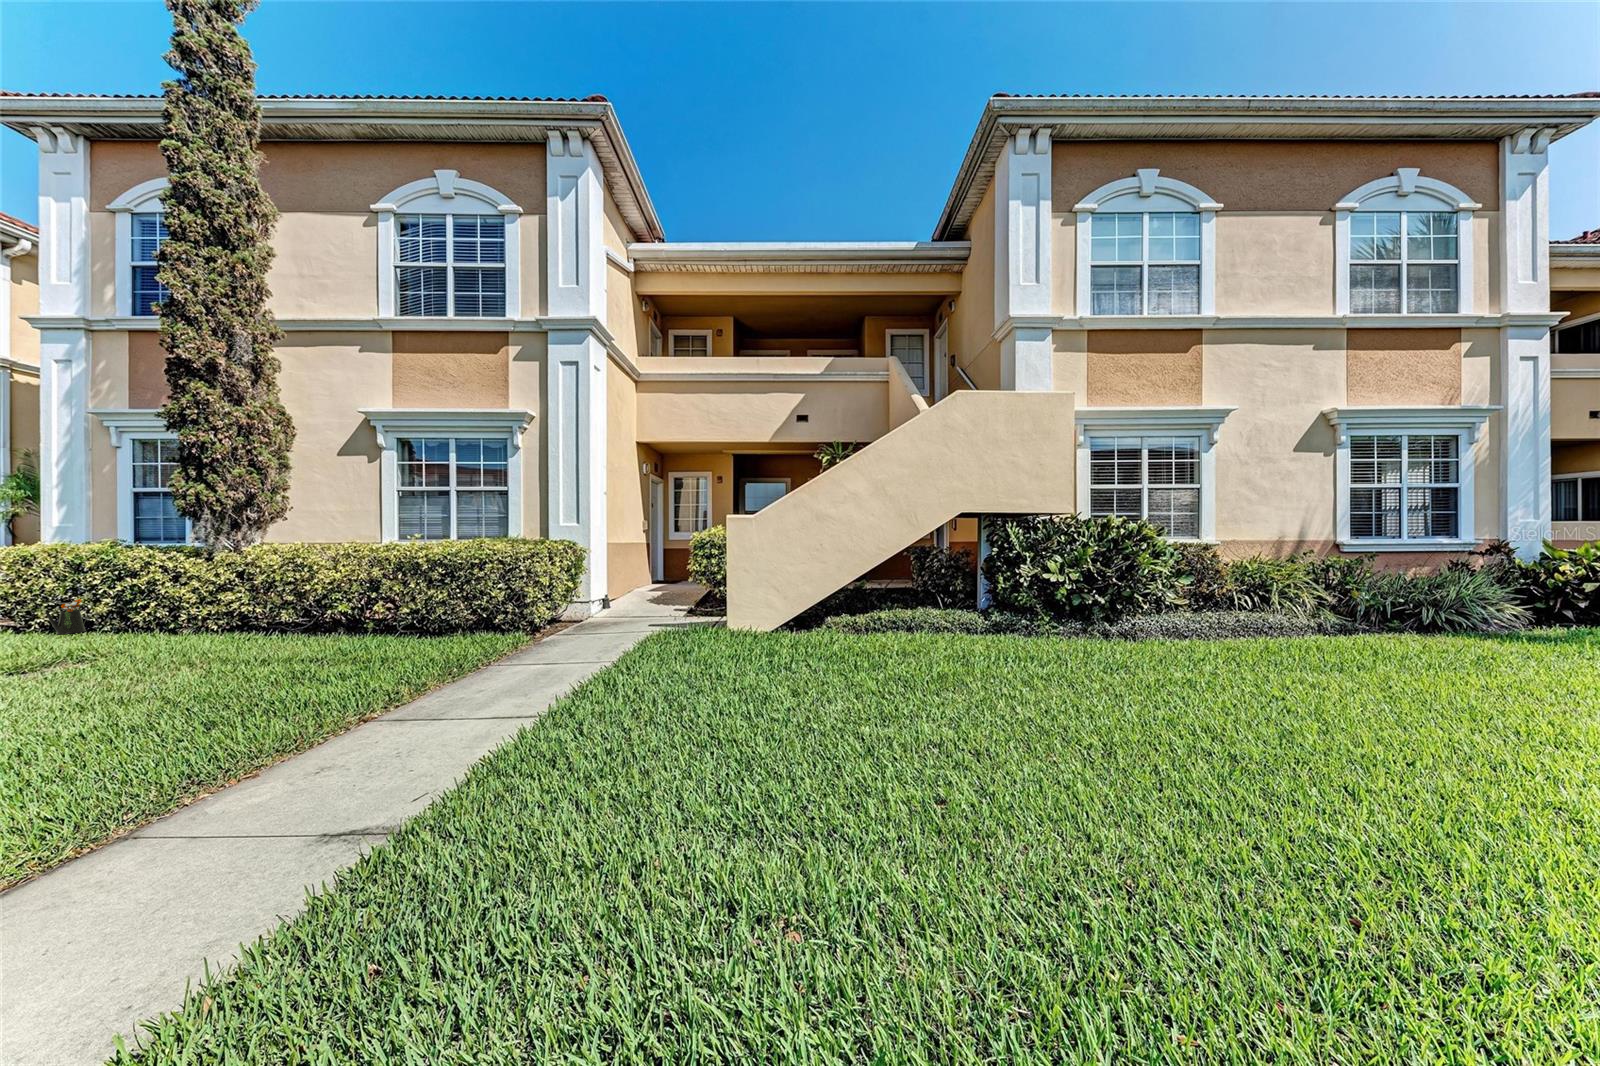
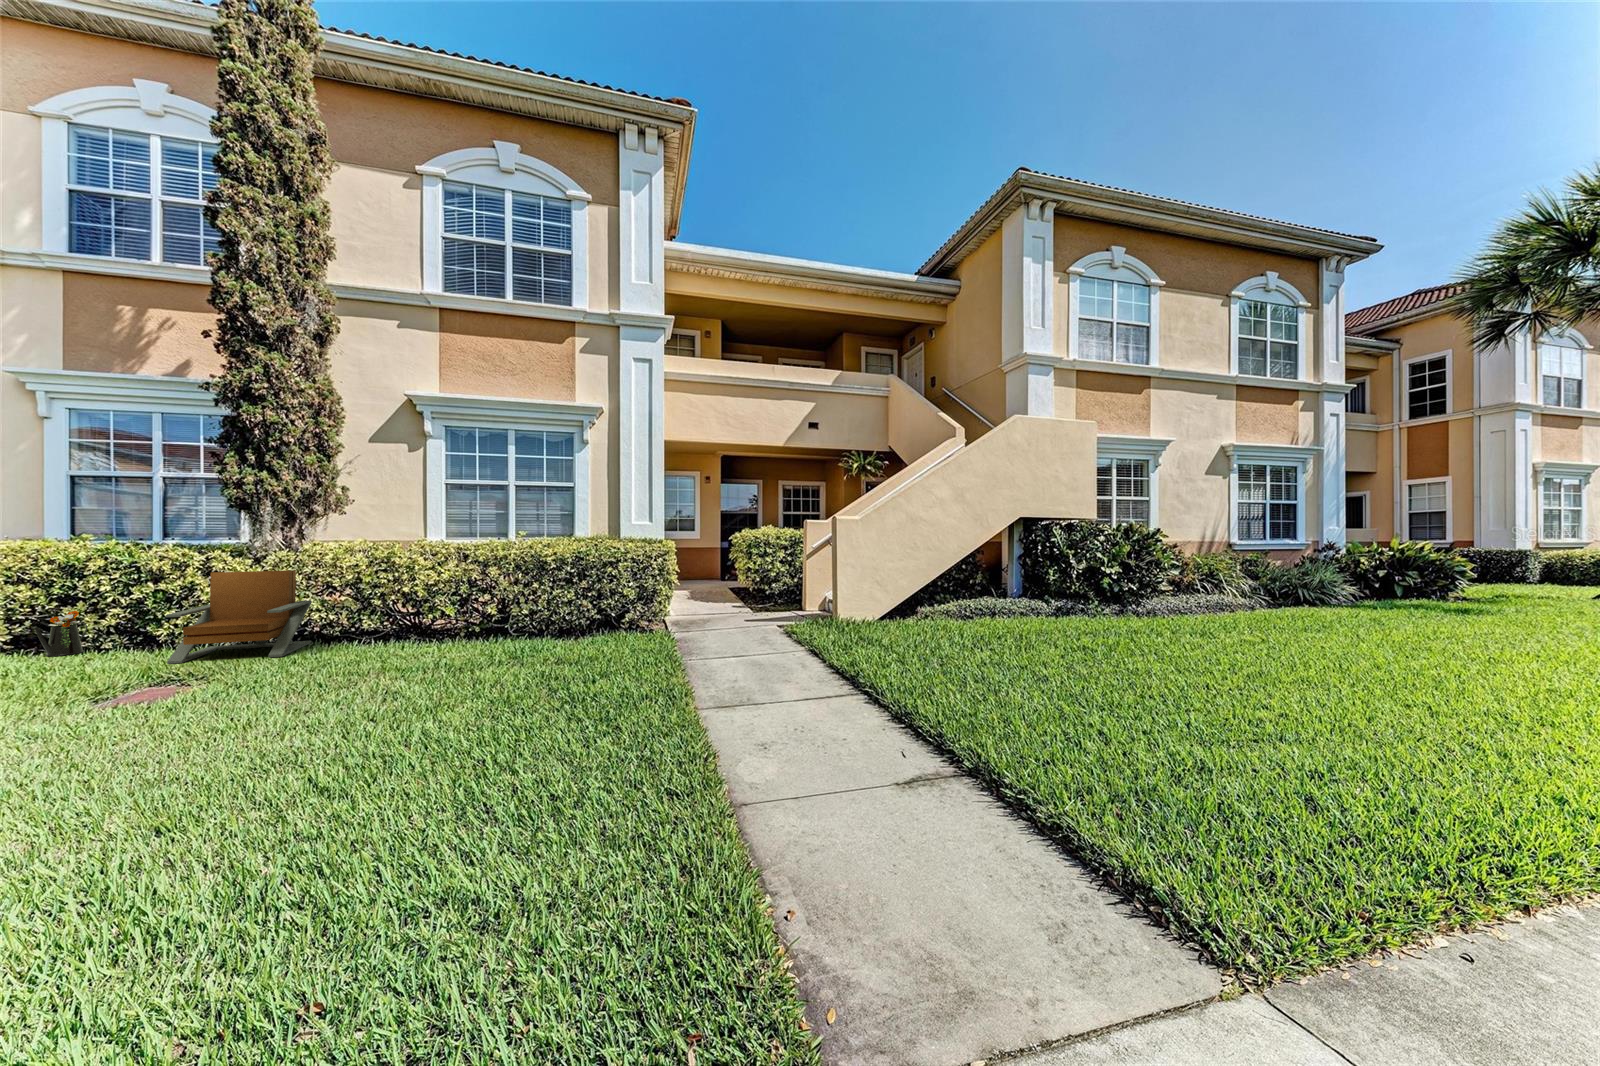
lounge chair: none [100,569,234,645] -> present [166,570,312,664]

